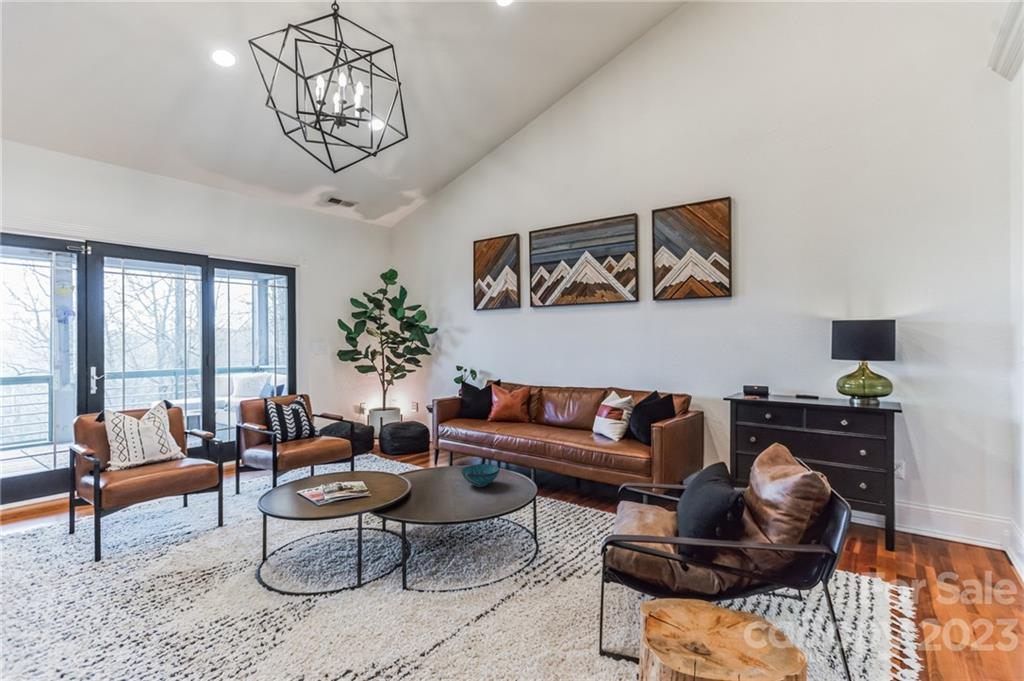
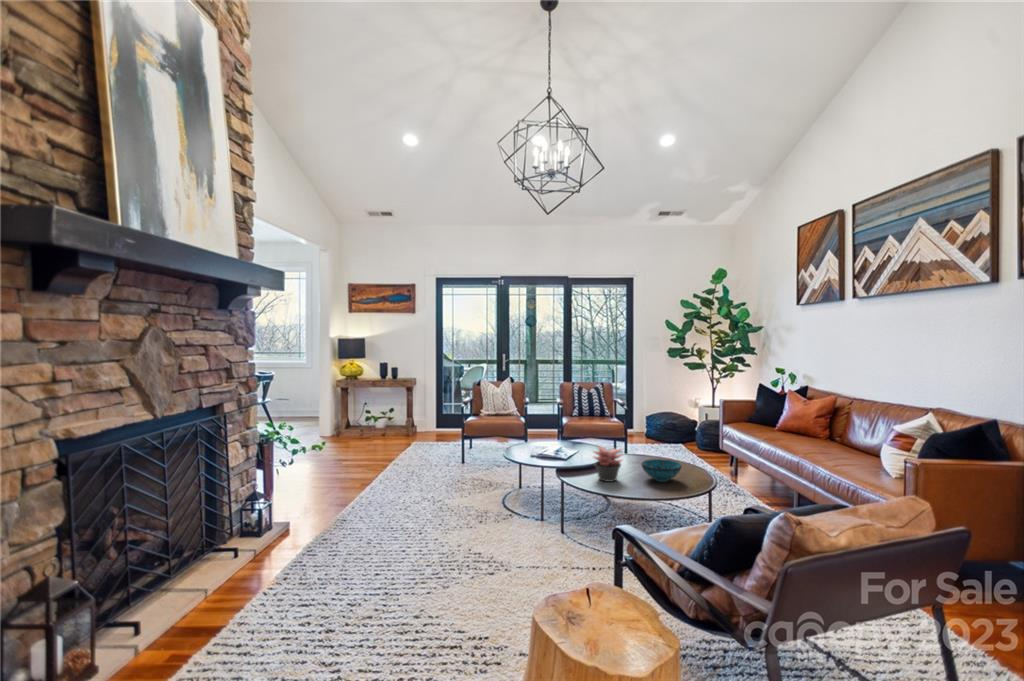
succulent plant: none [424,463,455,502] -> present [594,446,622,482]

